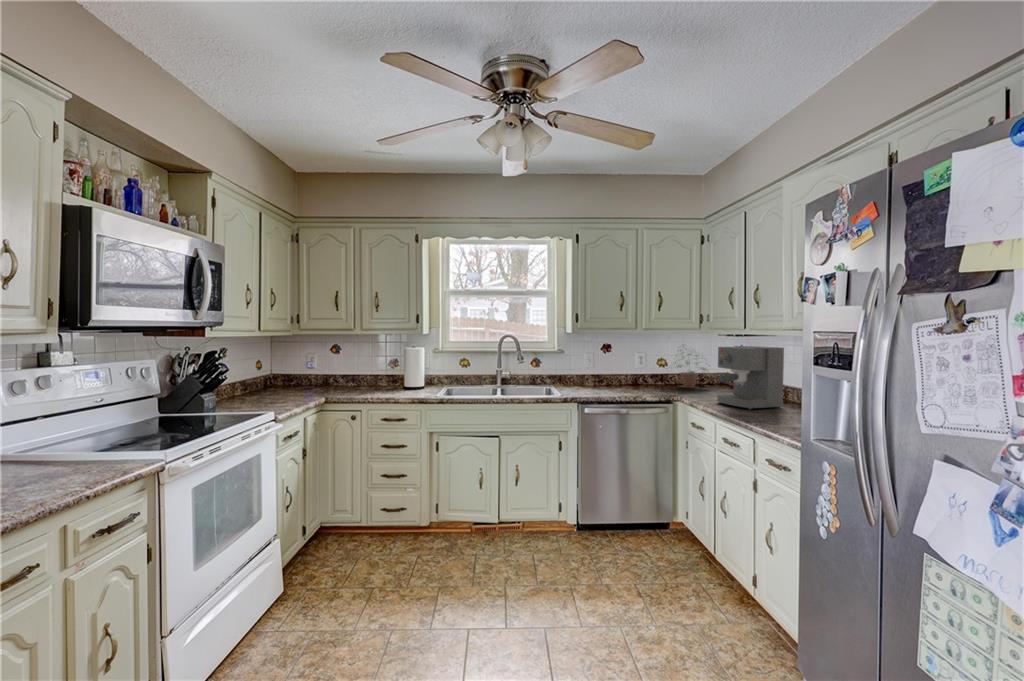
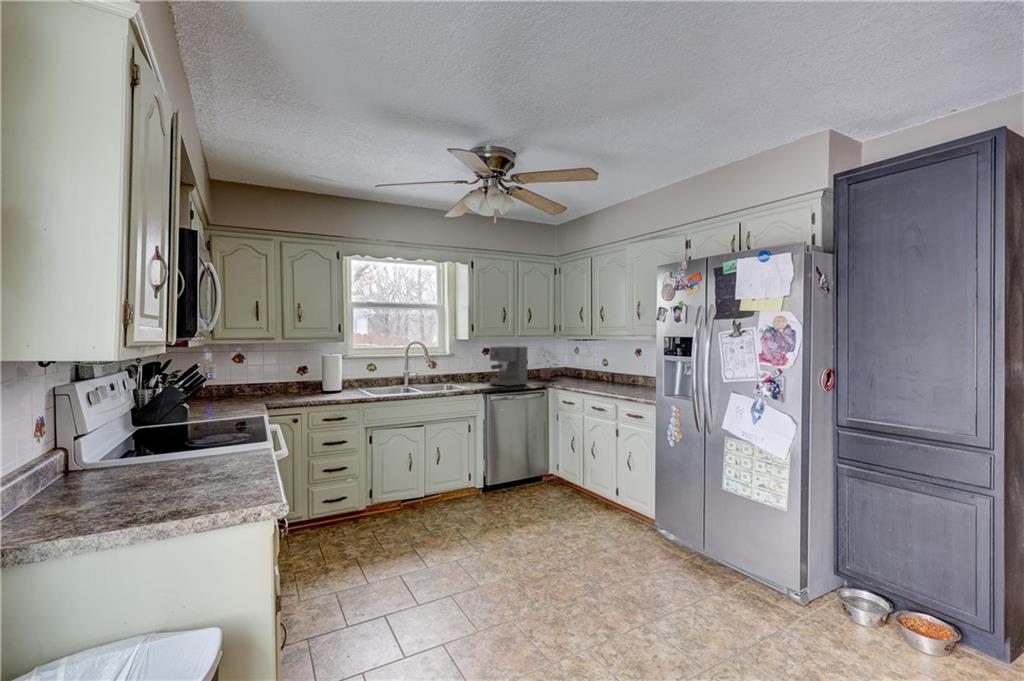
coffee maker: present [717,346,784,410] -> present [490,346,527,386]

